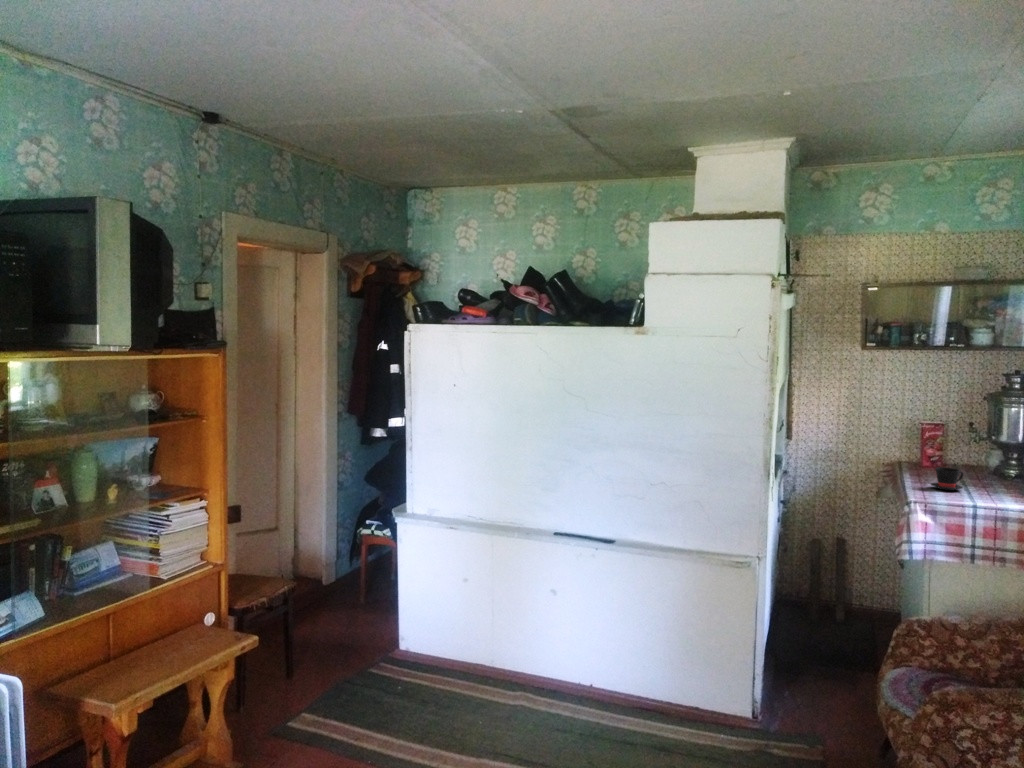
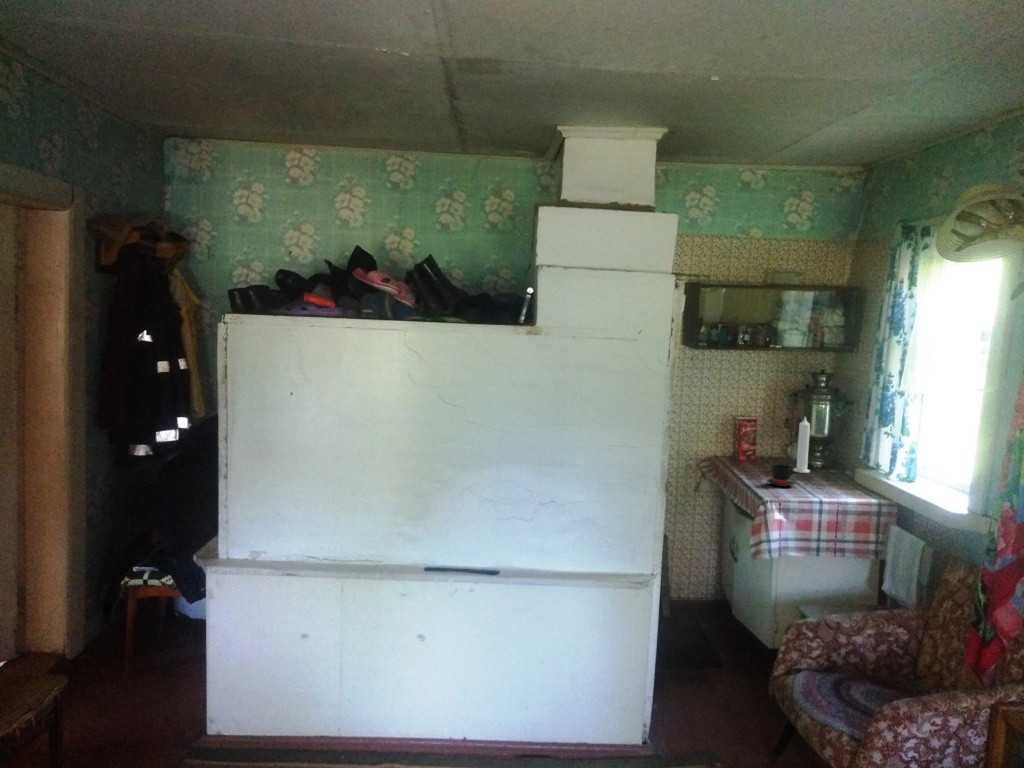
candle: none [979,420,999,481] -> present [794,417,810,473]

